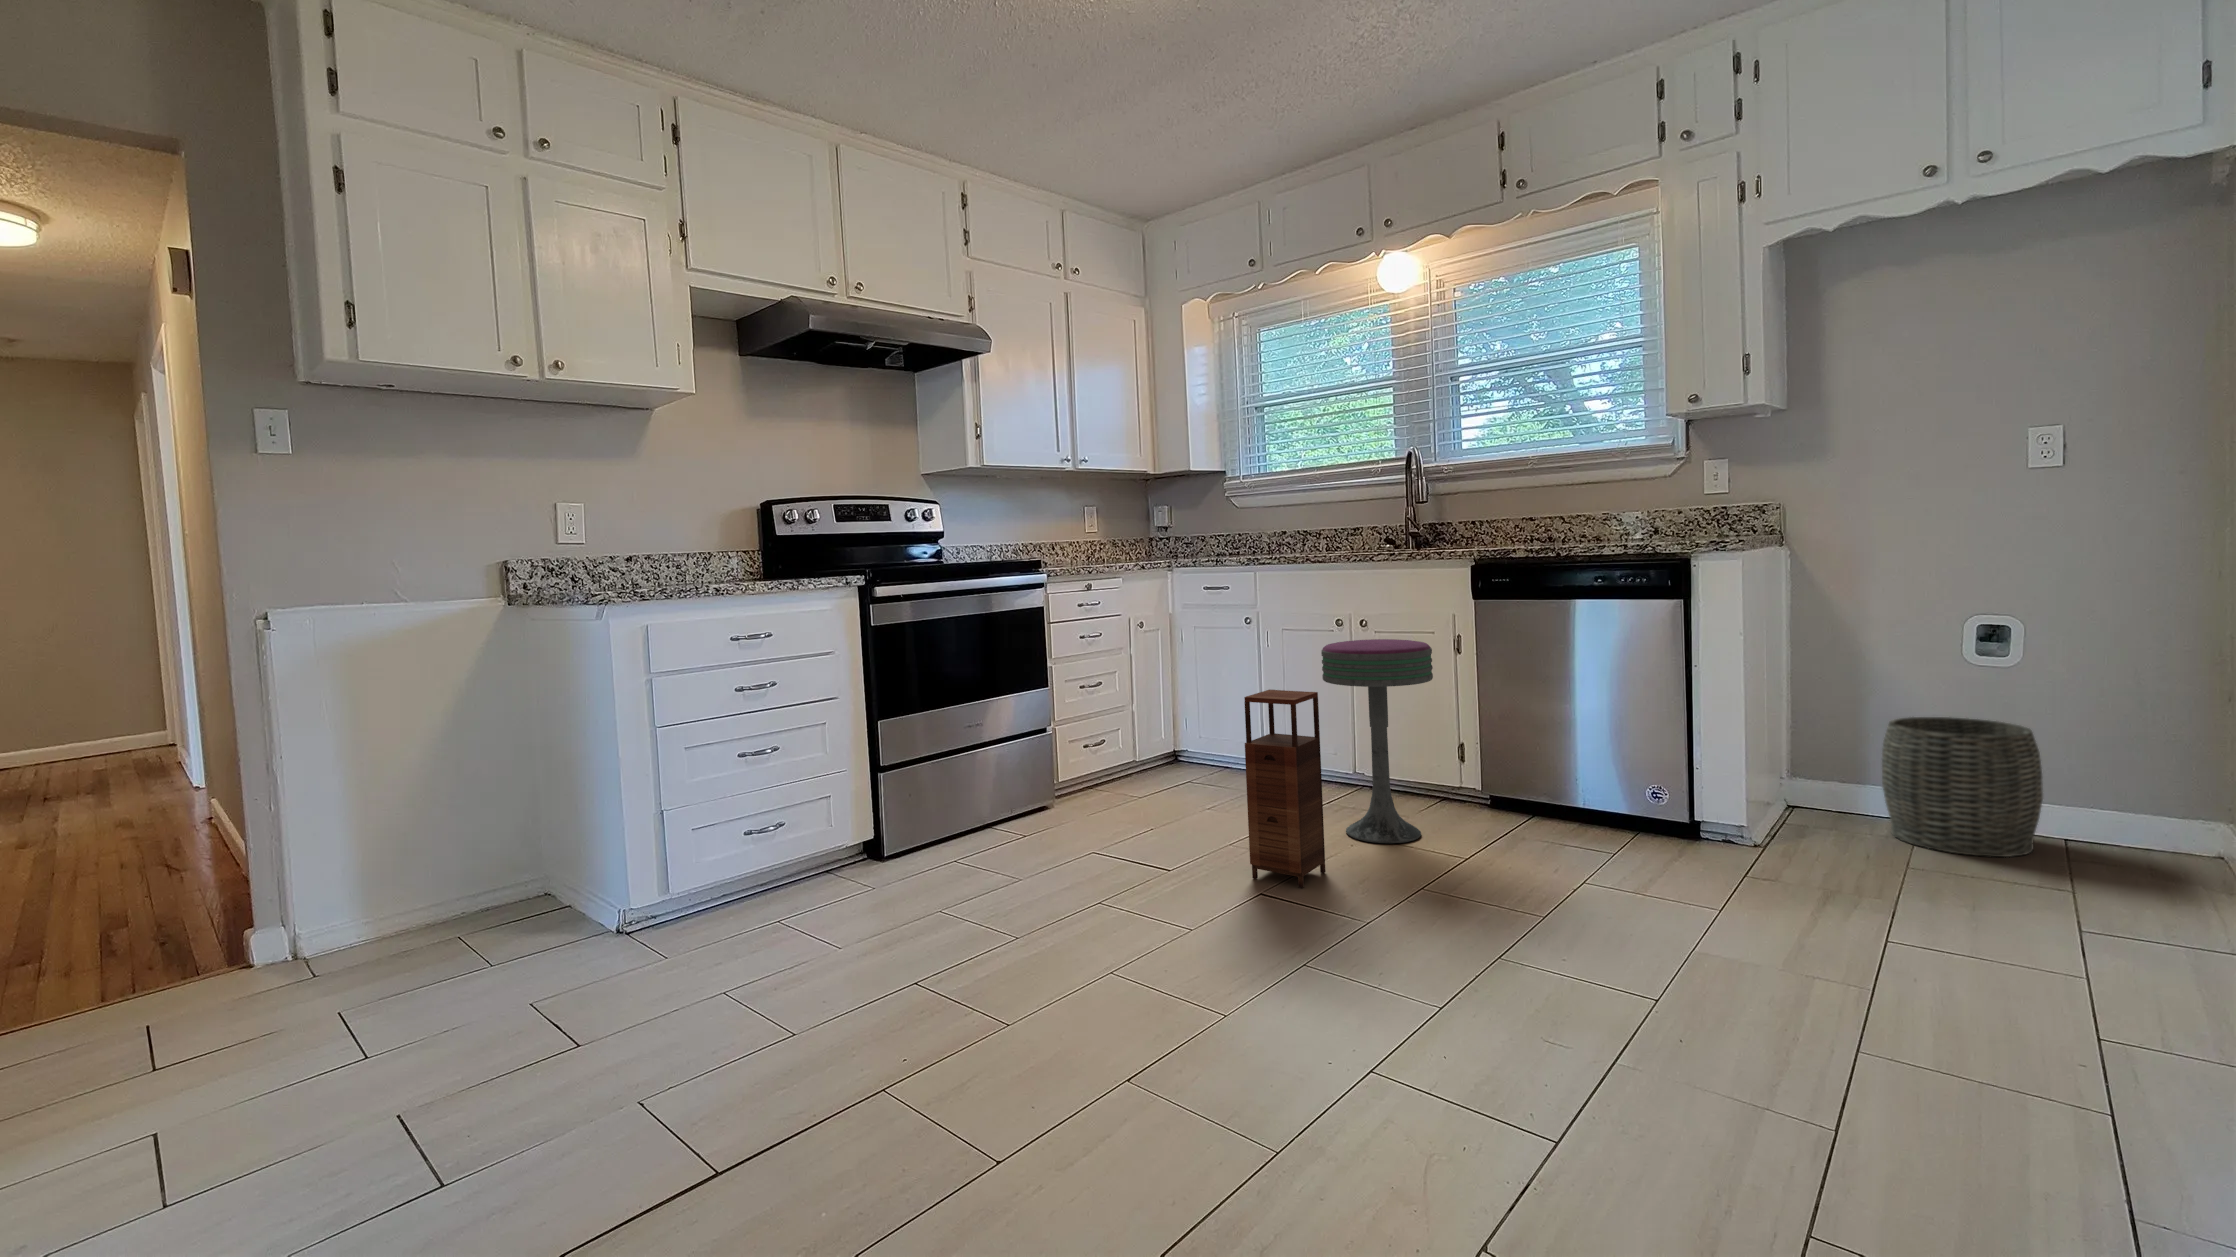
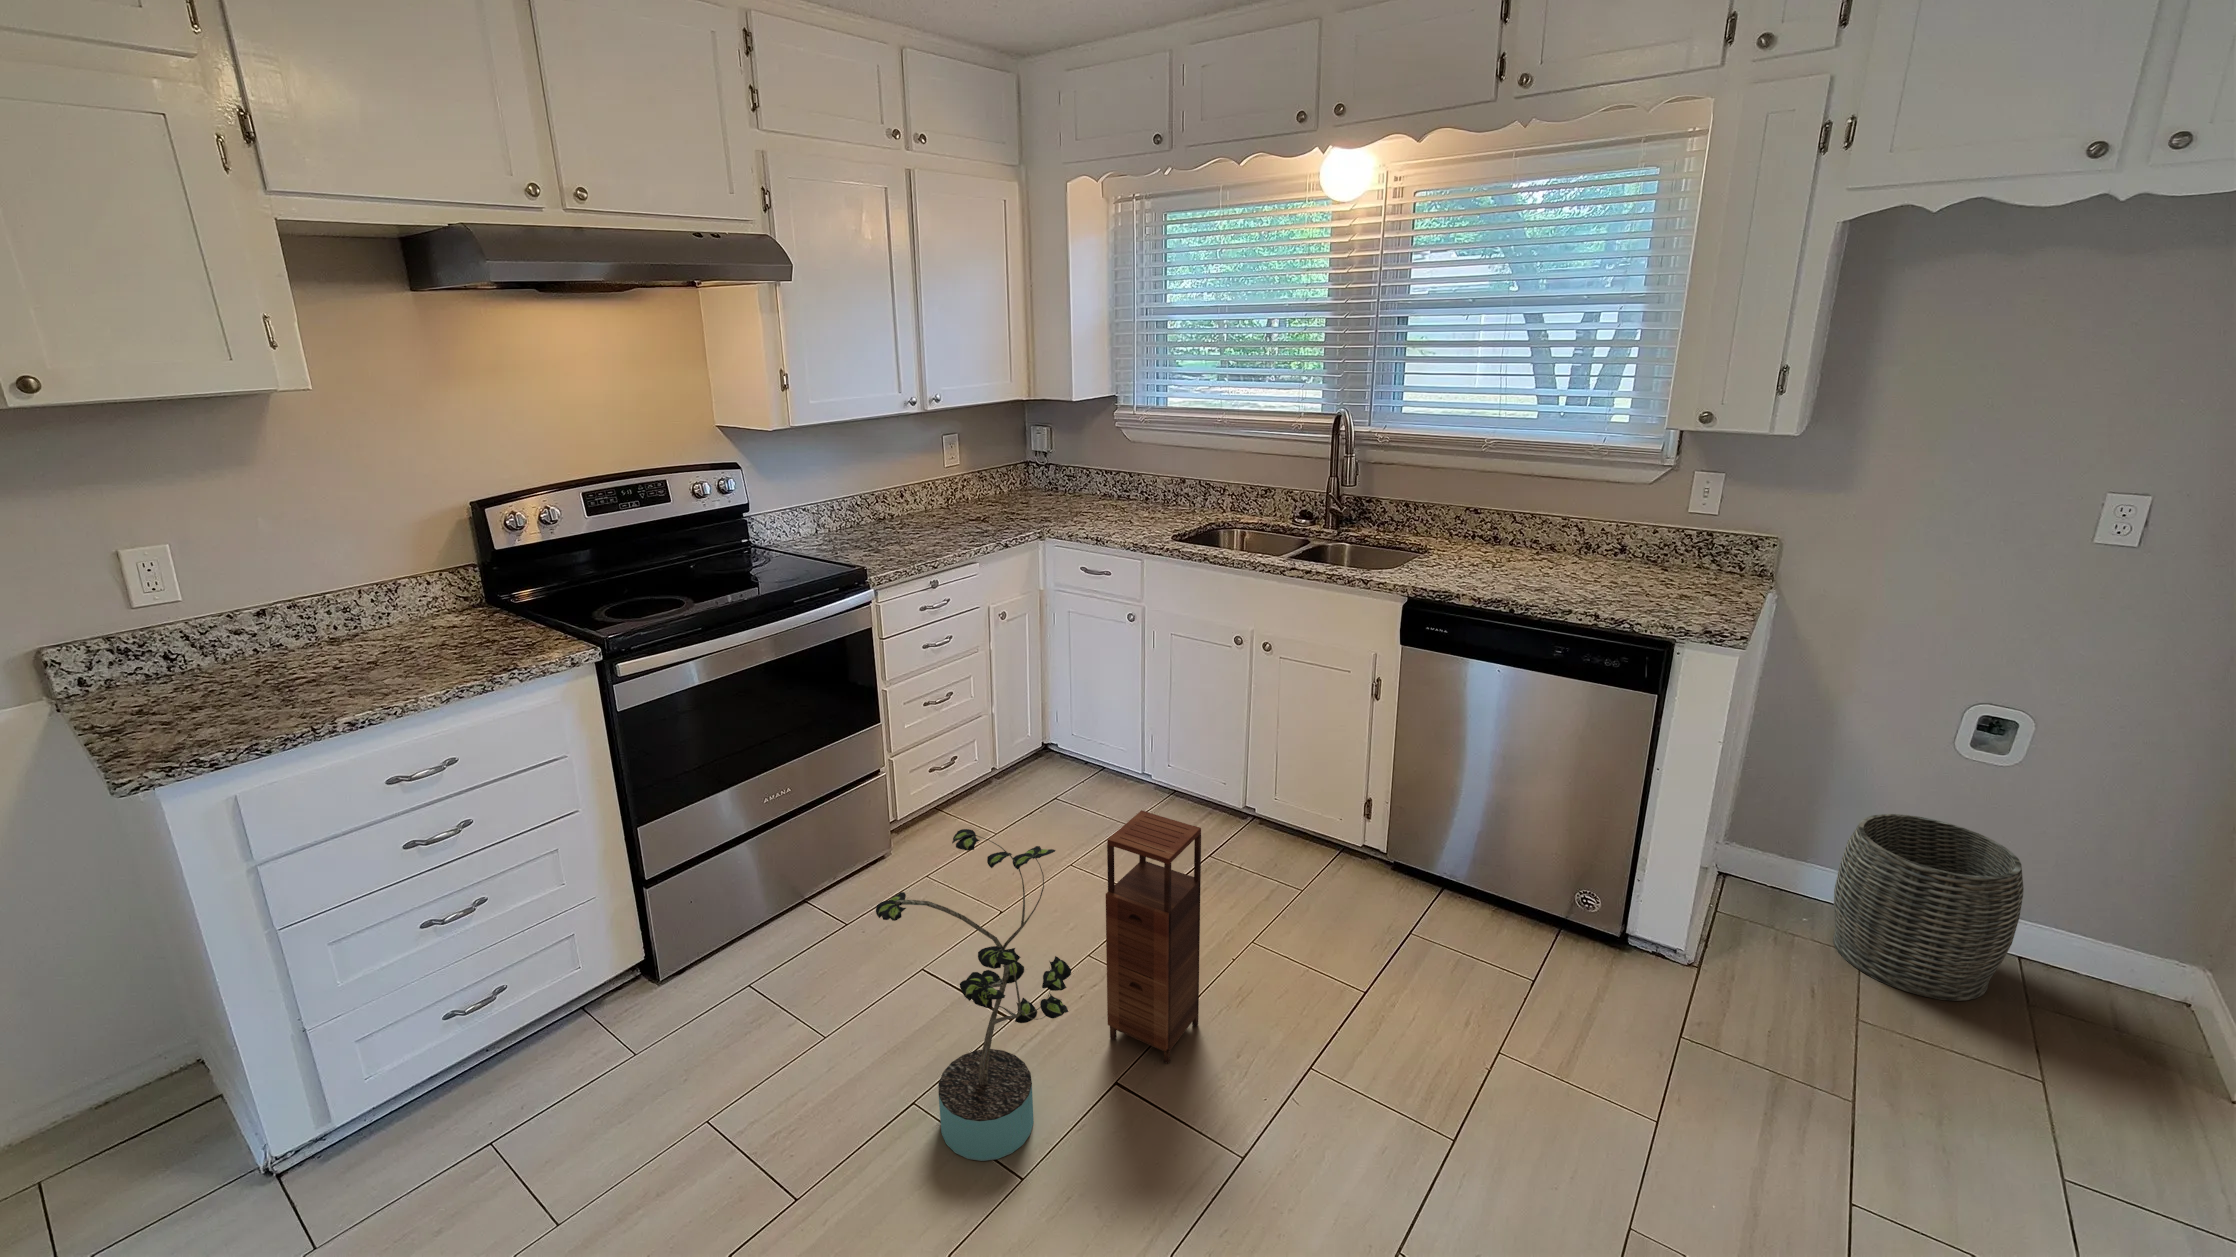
bar stool: present [1321,639,1433,843] -> none [1211,699,1346,954]
potted plant: none [1077,671,1224,925] -> present [876,829,1071,1161]

